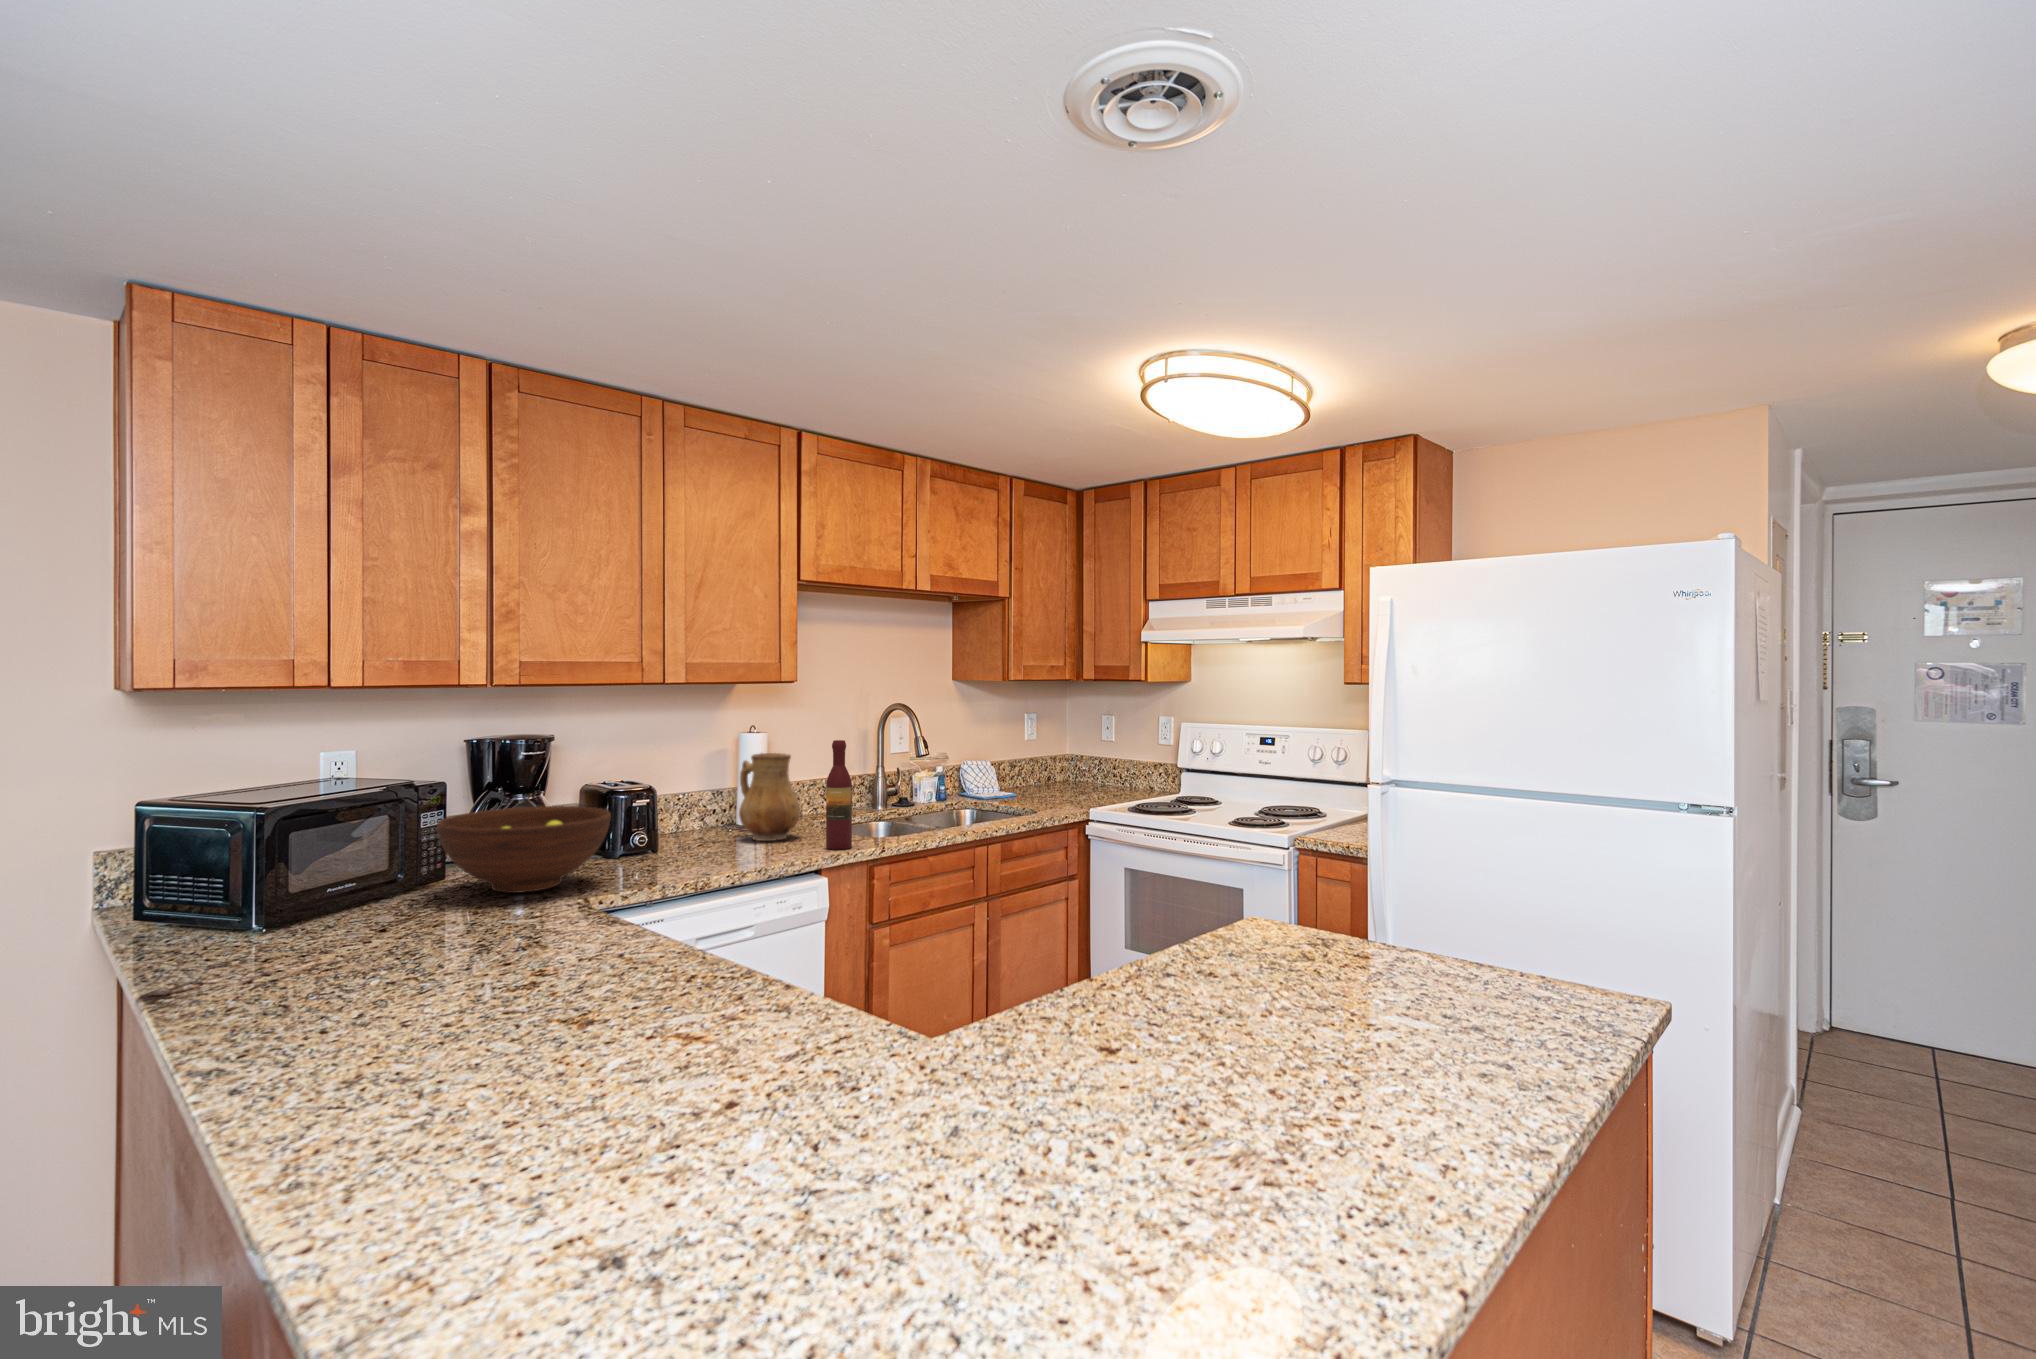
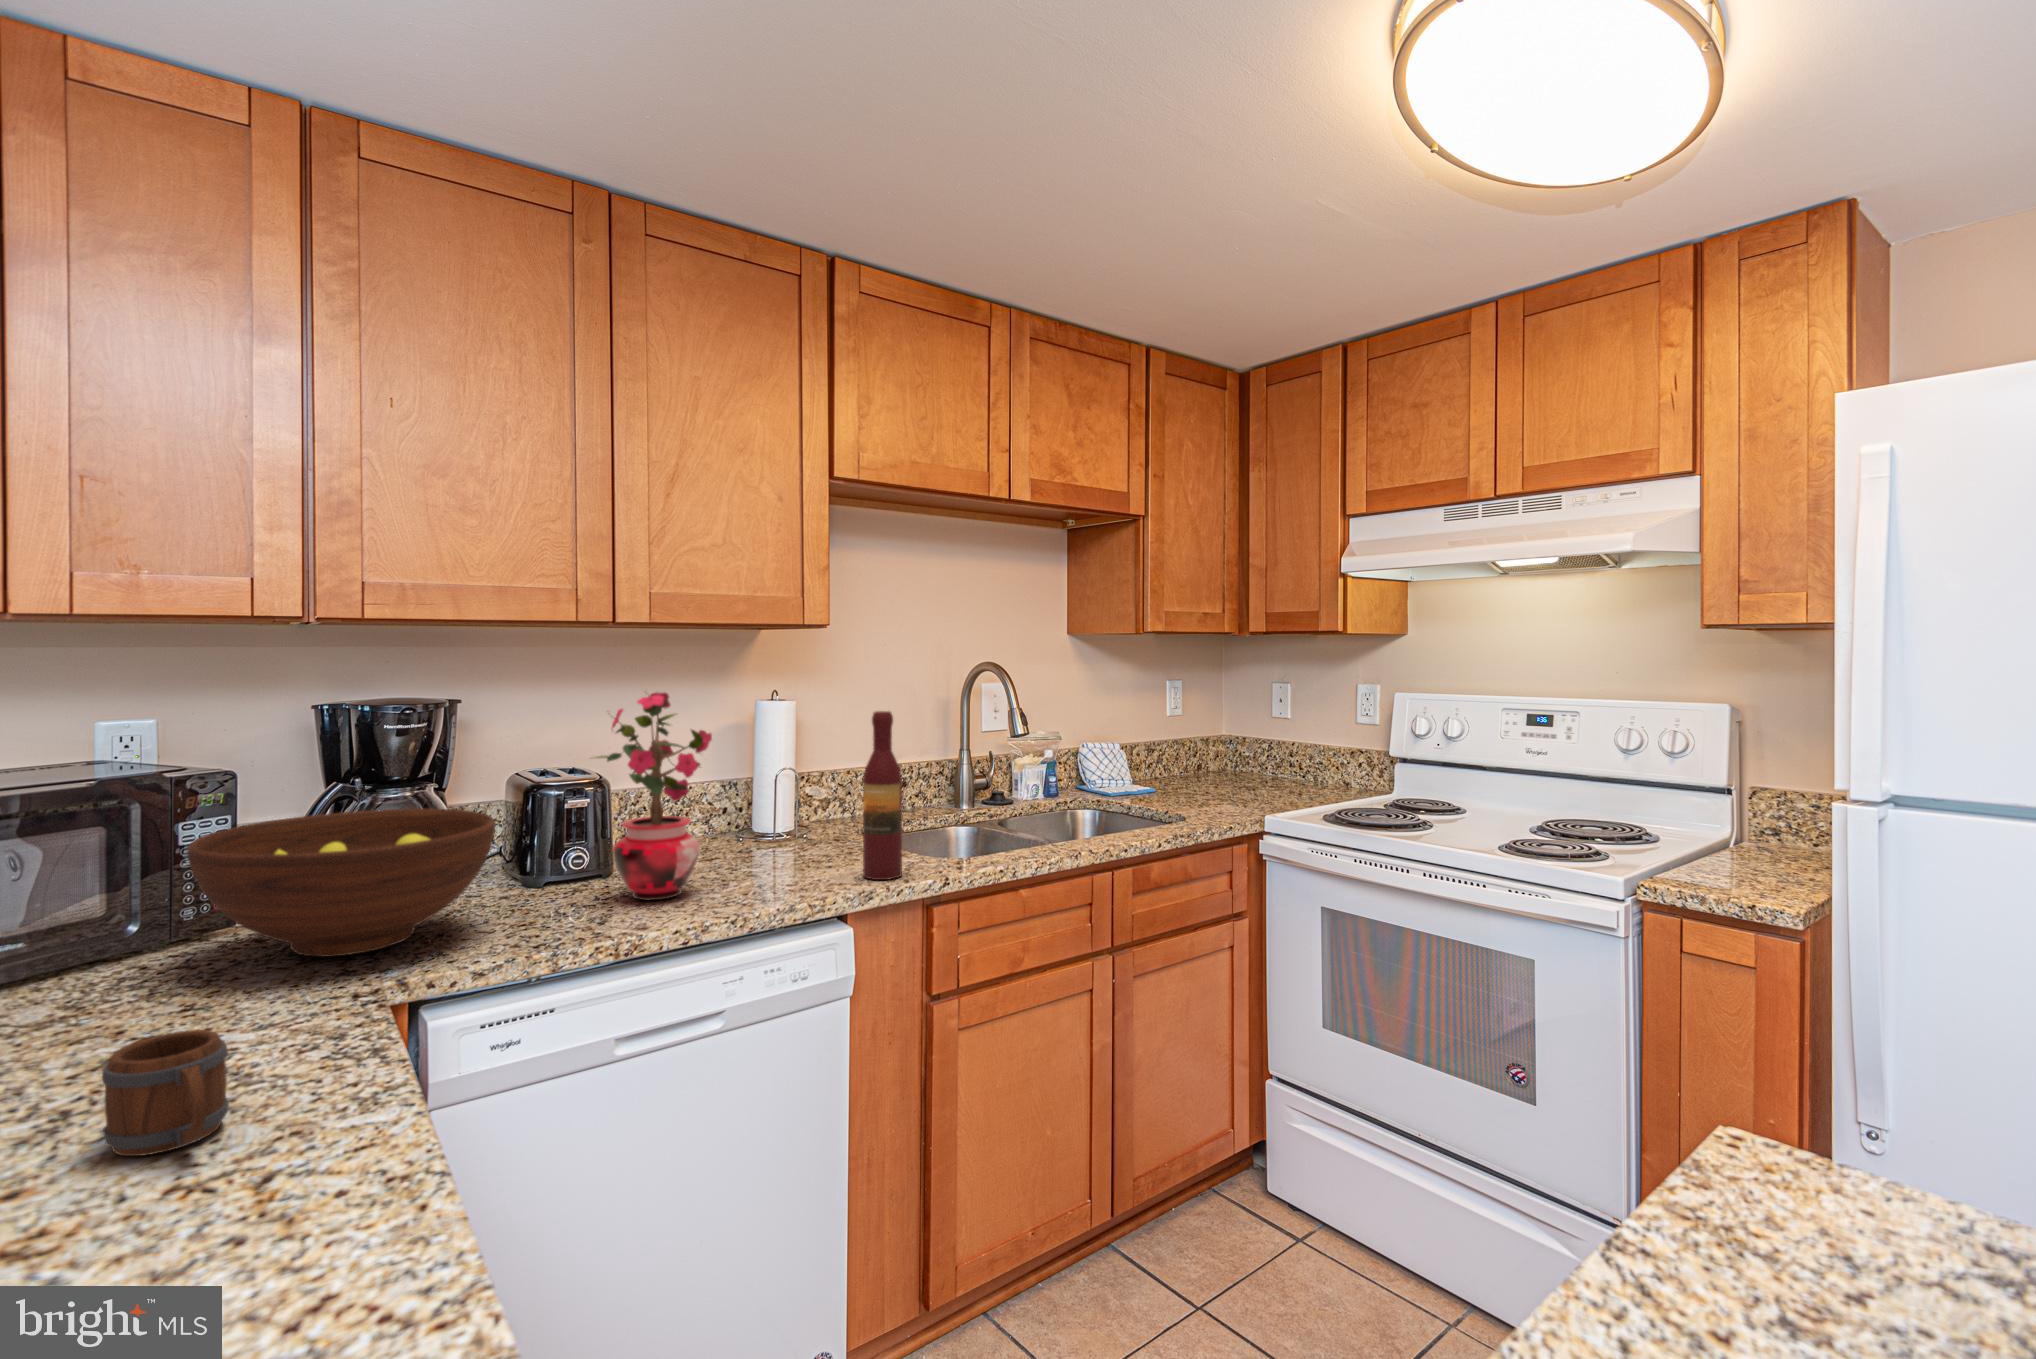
potted plant: none [653,728,730,863] -> present [597,692,712,900]
ceramic pitcher: present [739,753,801,841] -> none [747,729,837,859]
mug: none [517,902,576,955] -> present [102,1030,229,1156]

